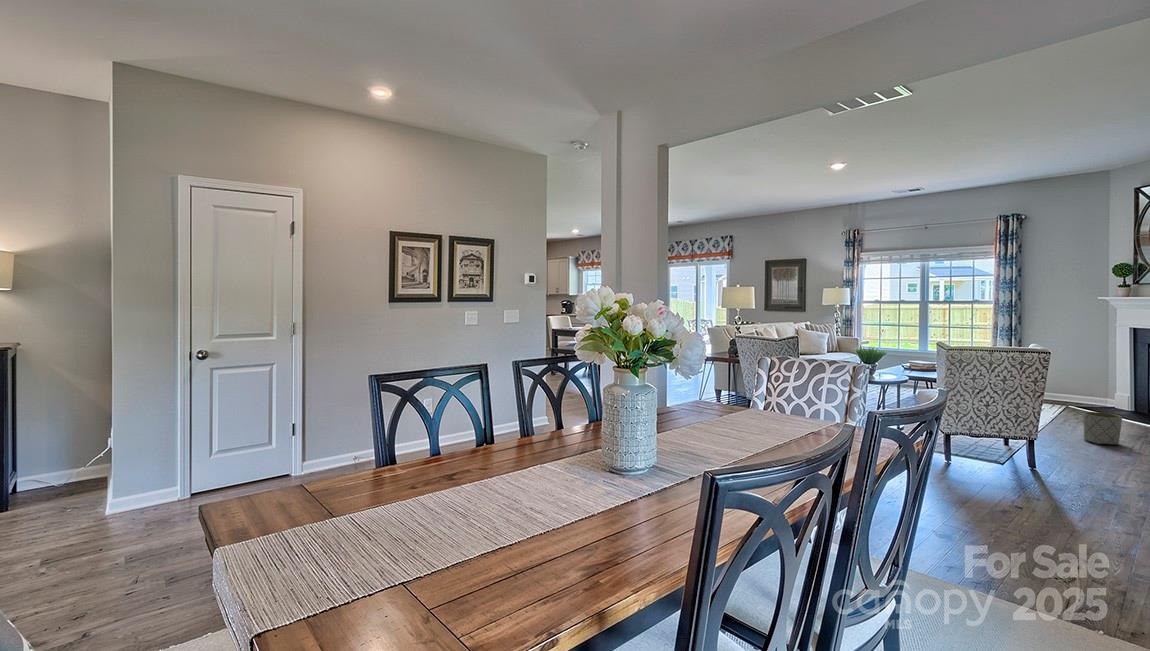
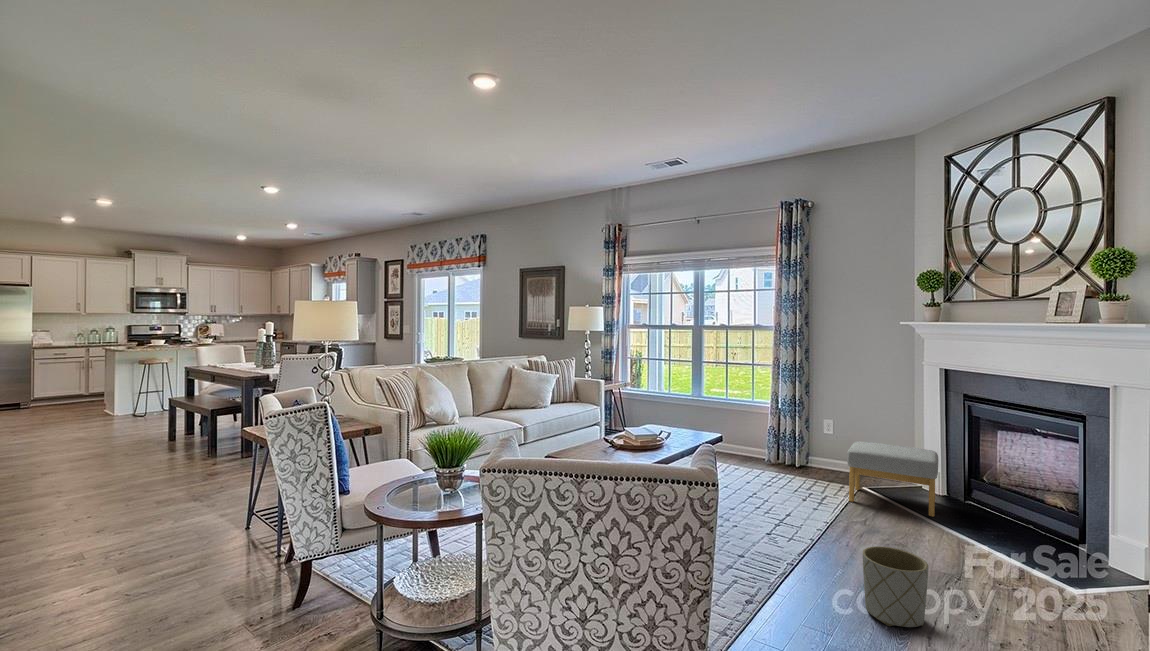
footstool: none [1058,375,1126,417] -> present [847,441,938,517]

